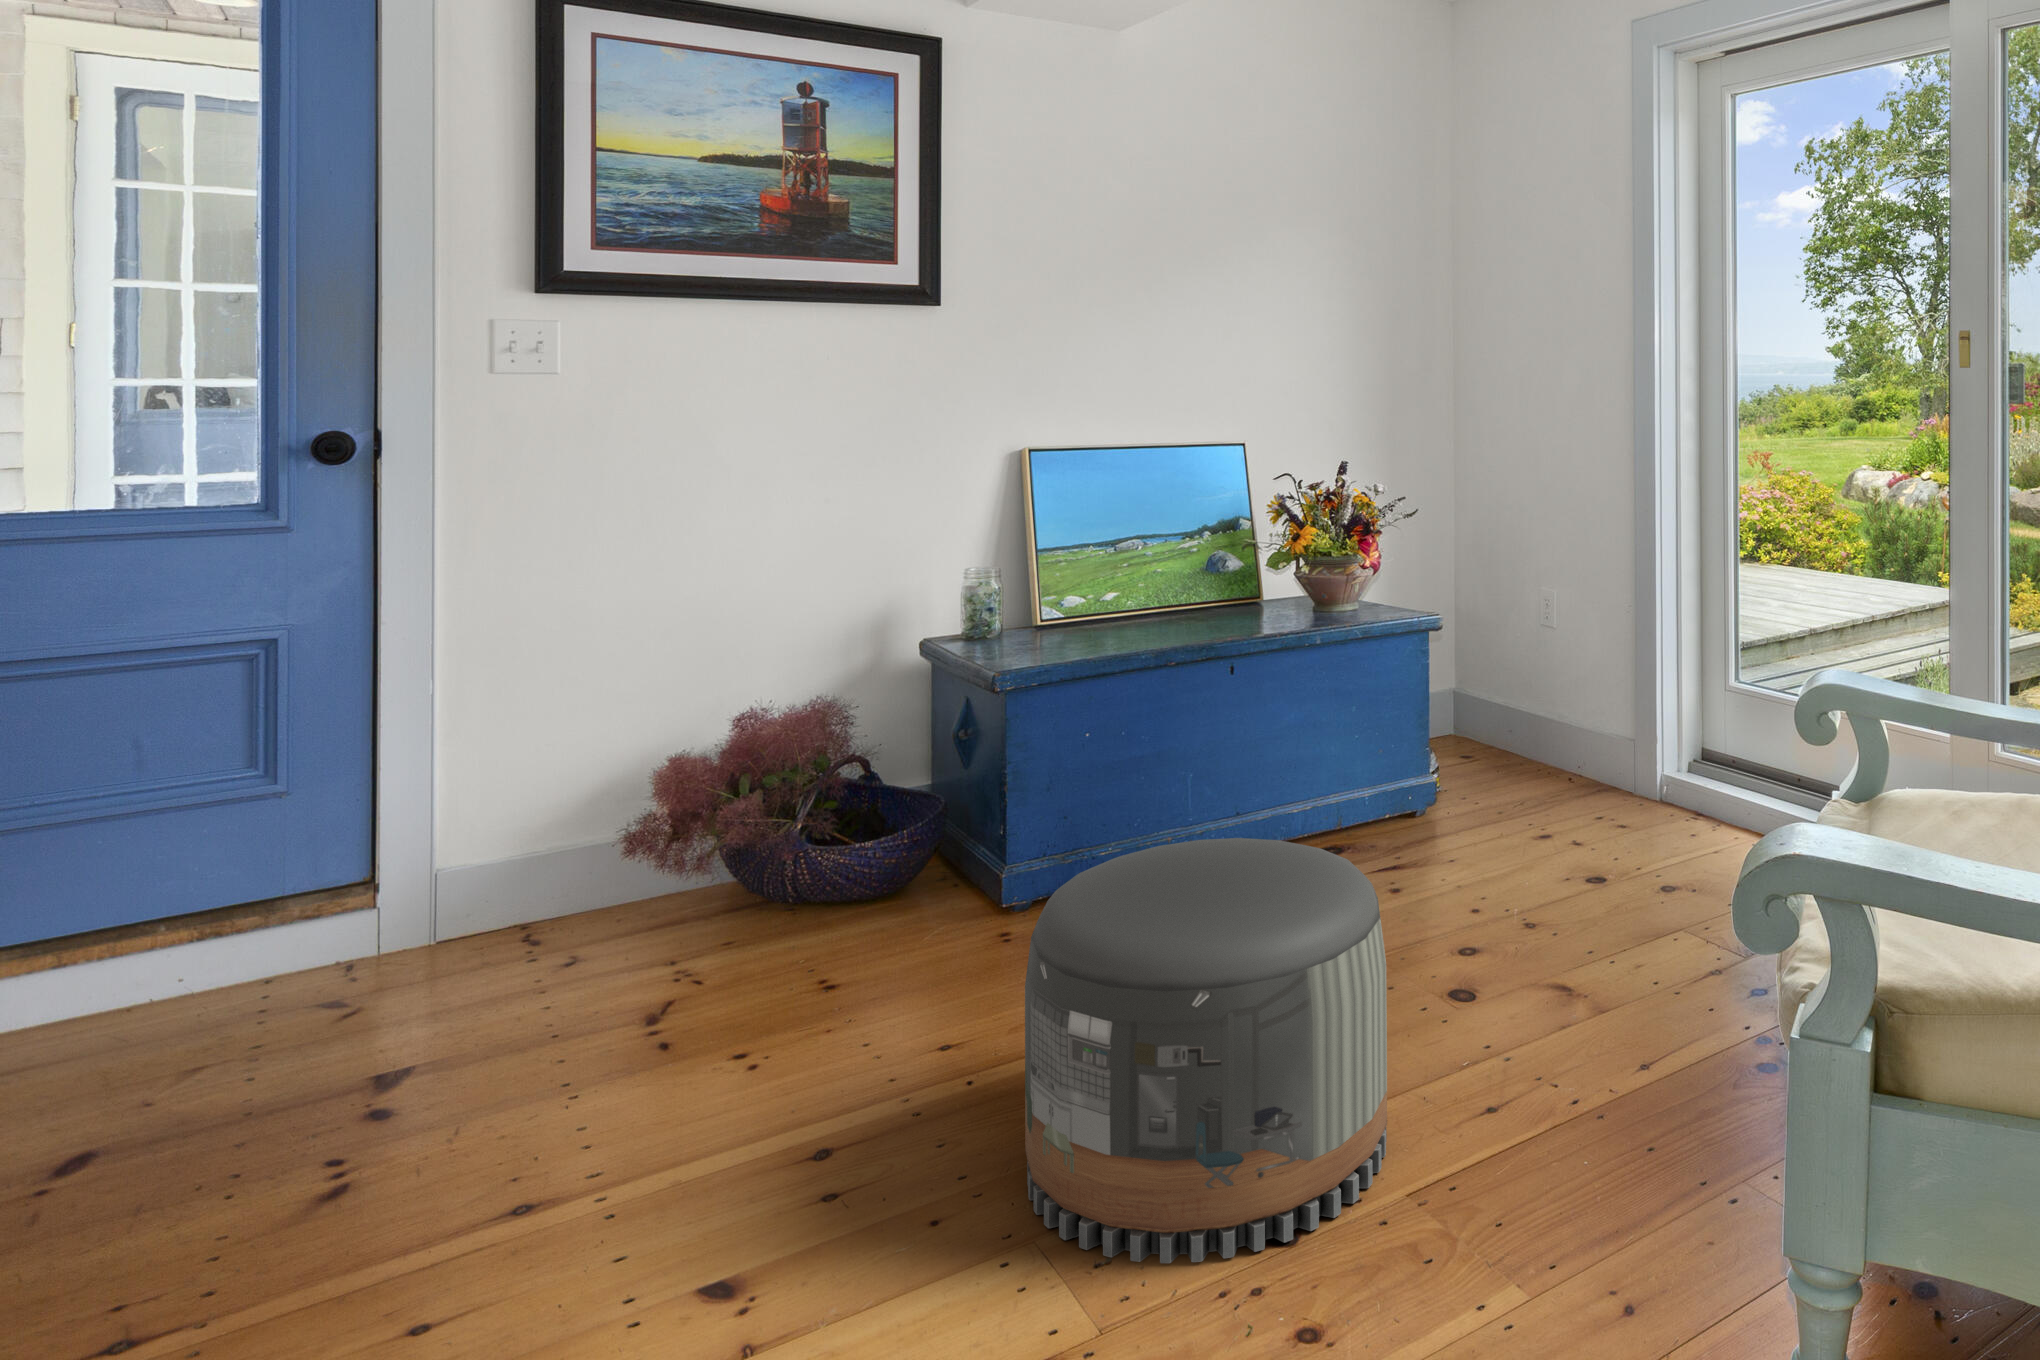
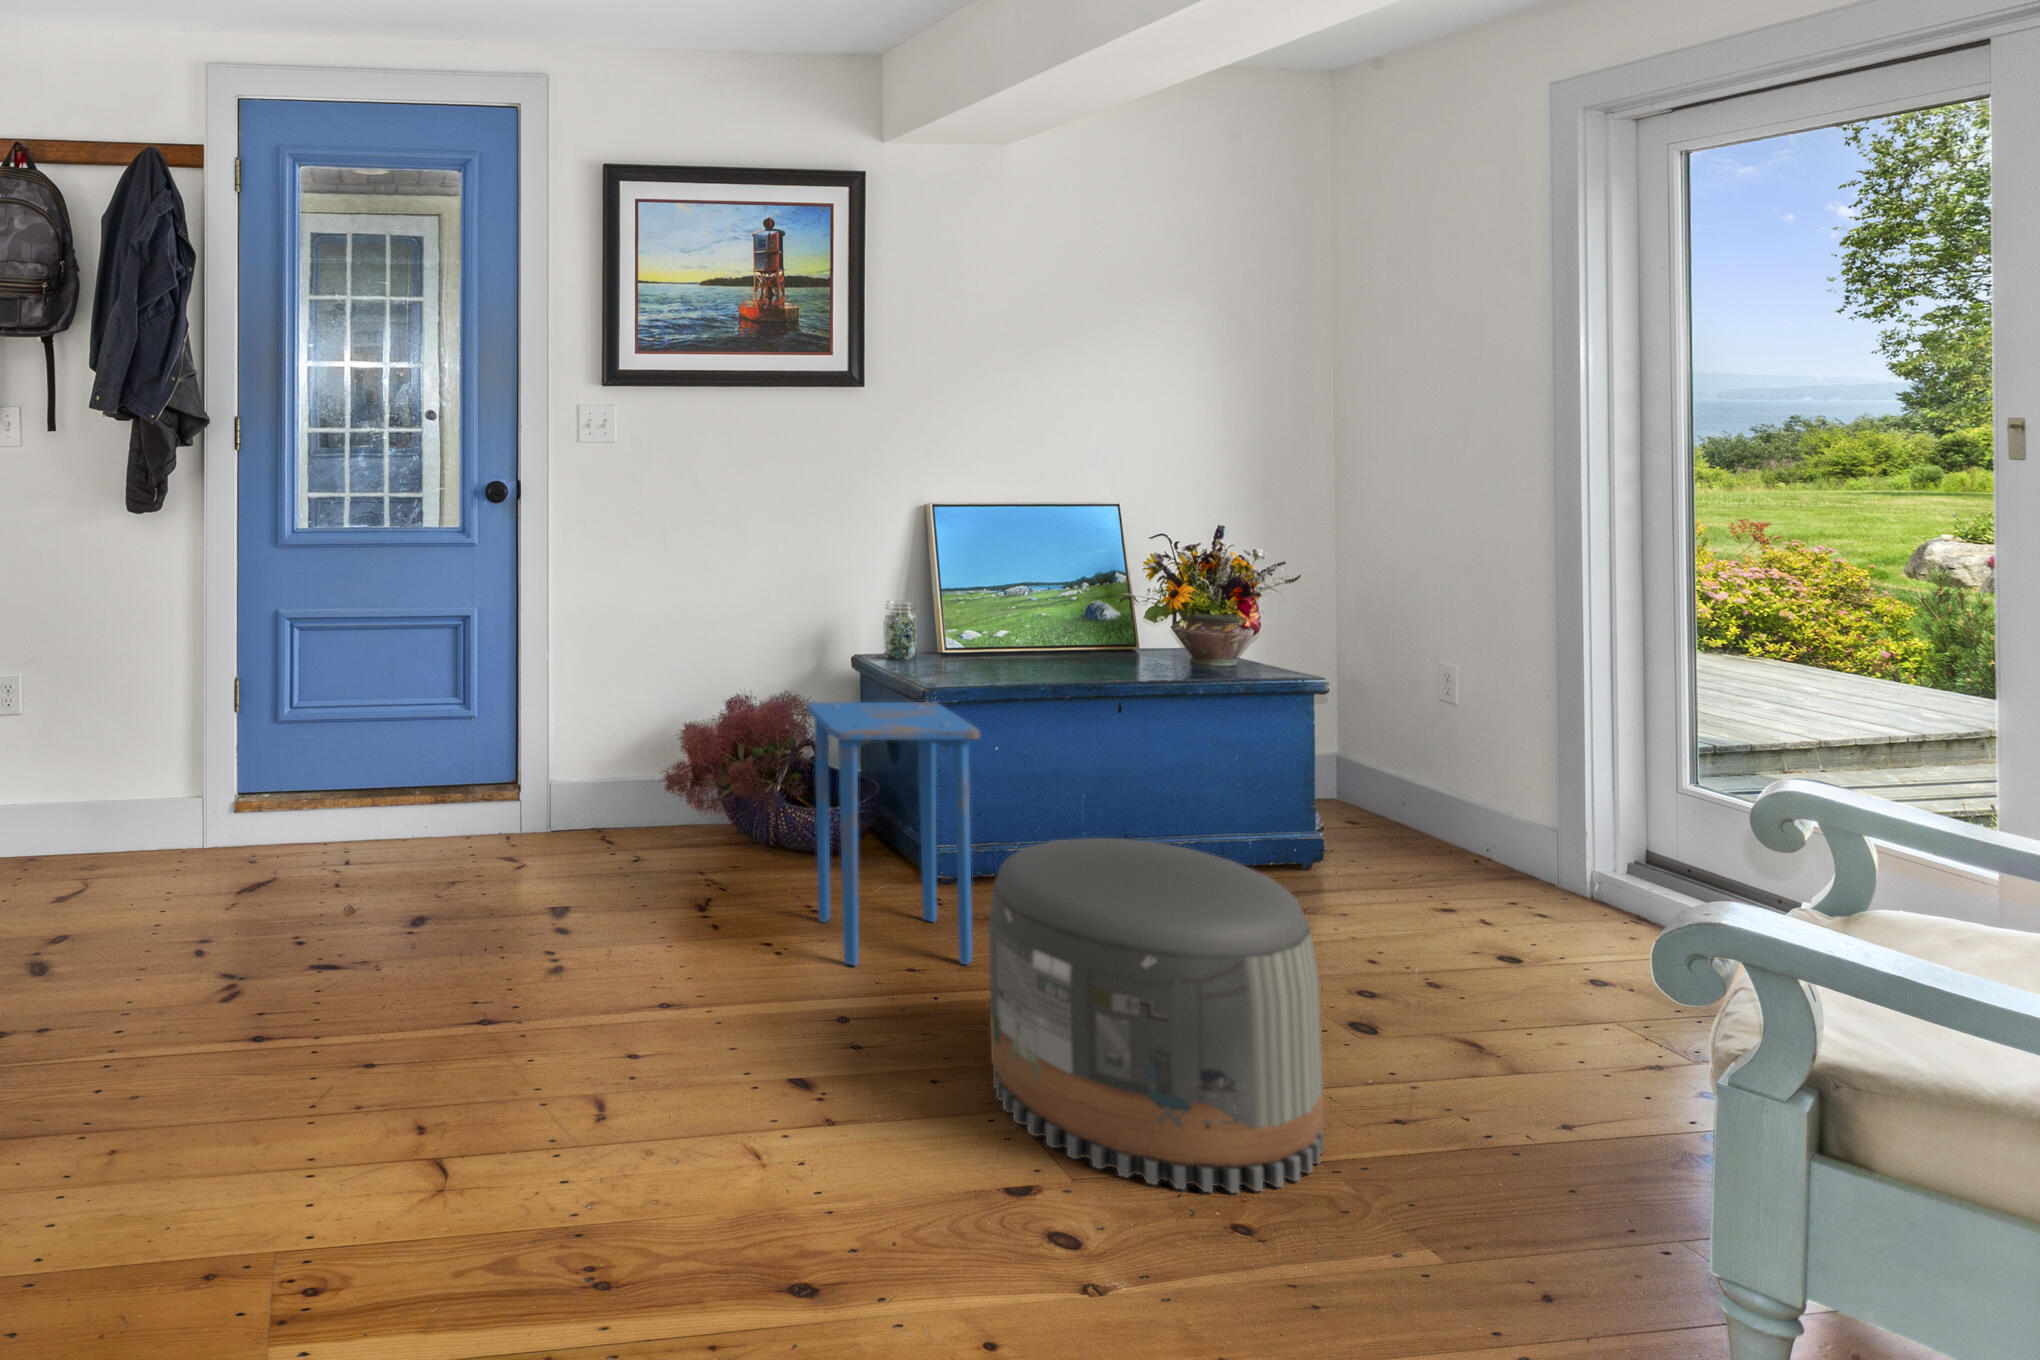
side table: none [826,696,1046,1053] -> present [806,702,980,965]

